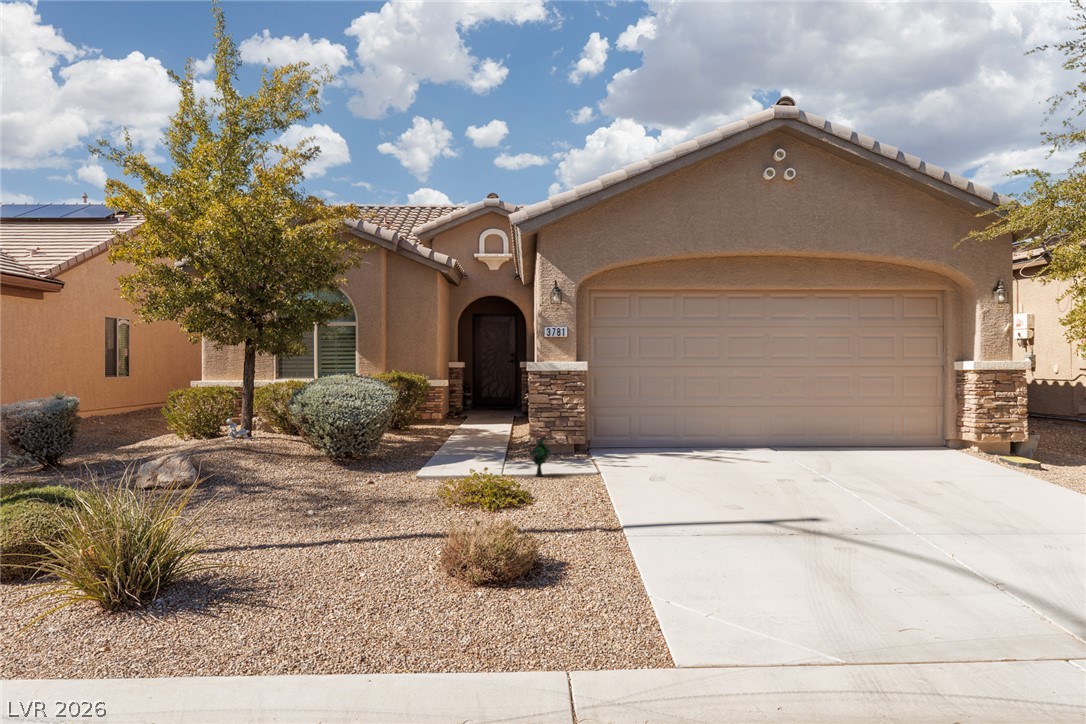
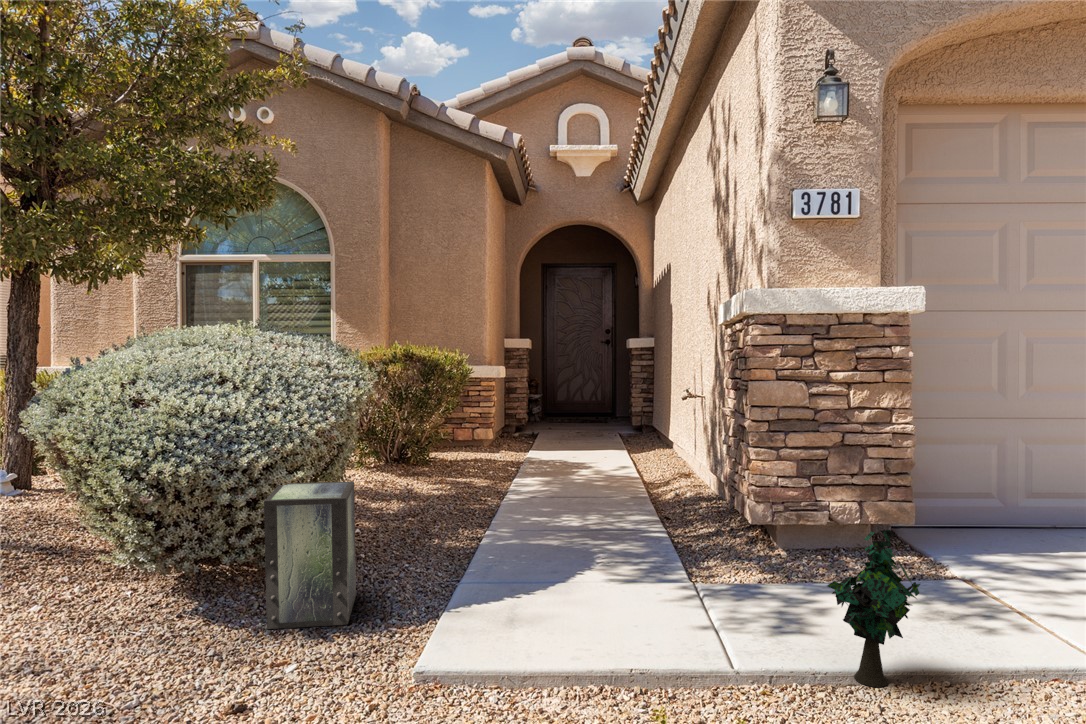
storage box: none [371,428,395,471] -> present [264,481,356,629]

